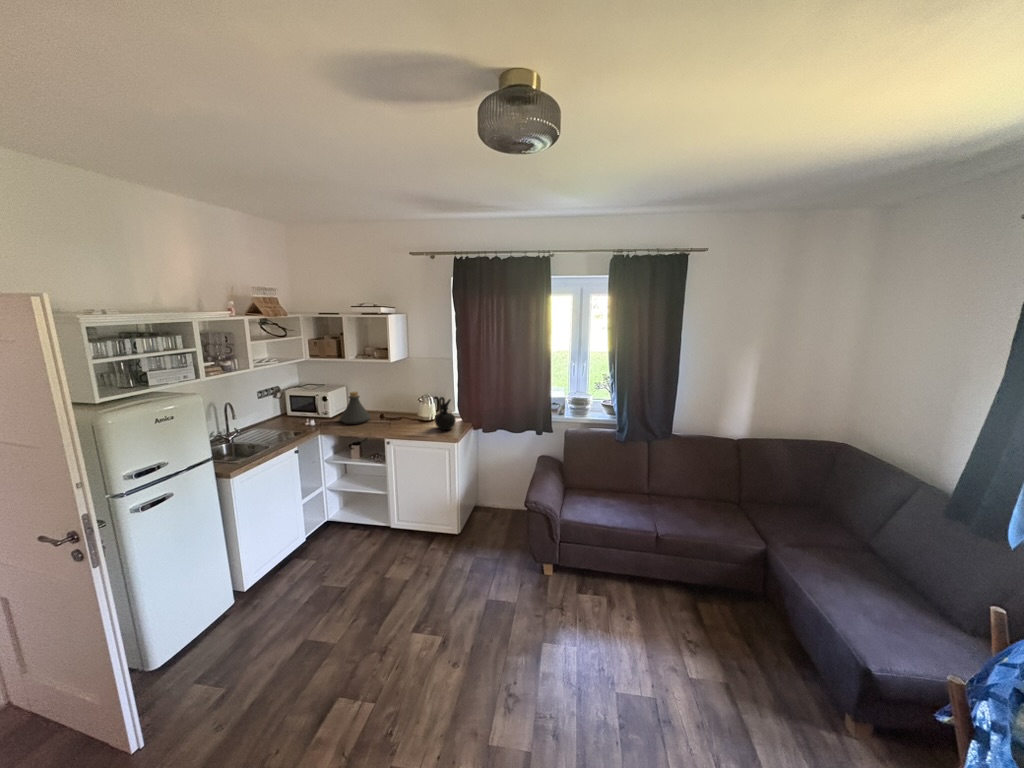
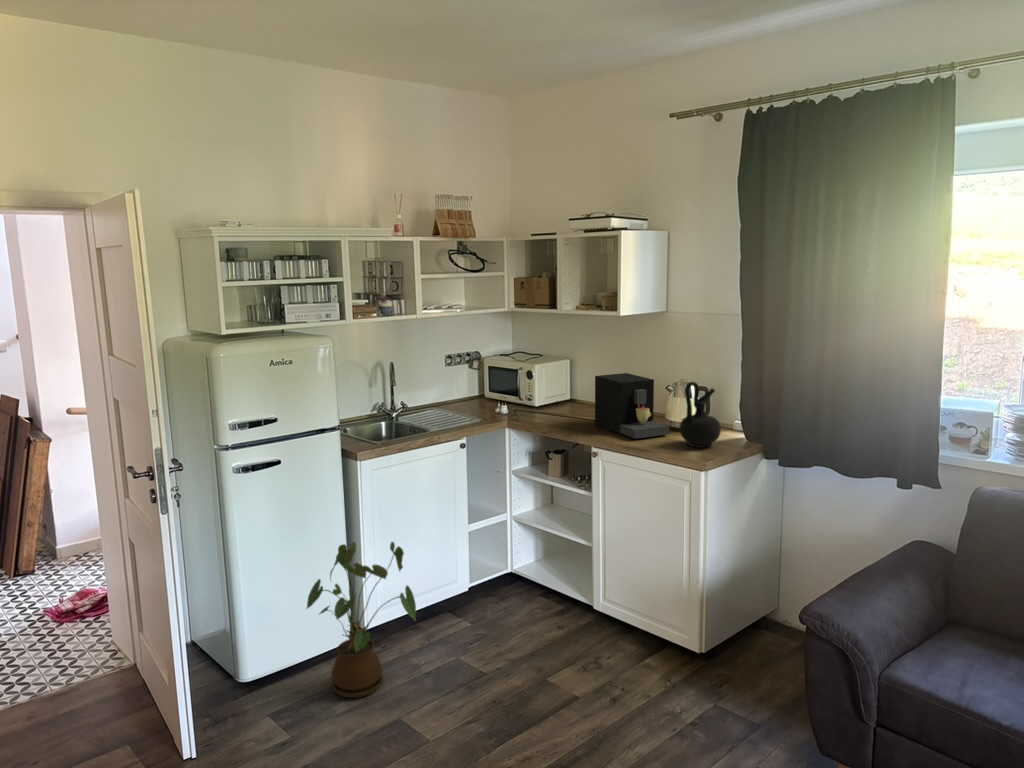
bottle: present [339,392,371,424] -> none [541,365,592,419]
coffee maker: none [377,393,425,430] -> present [595,373,669,439]
house plant: none [218,527,307,645] -> present [307,542,416,698]

